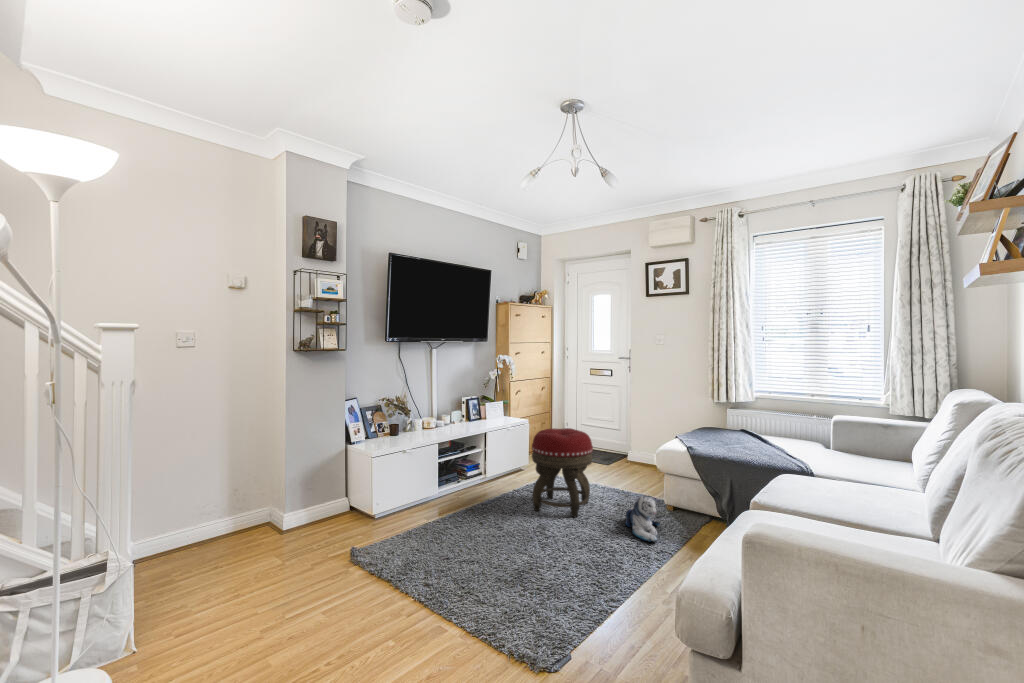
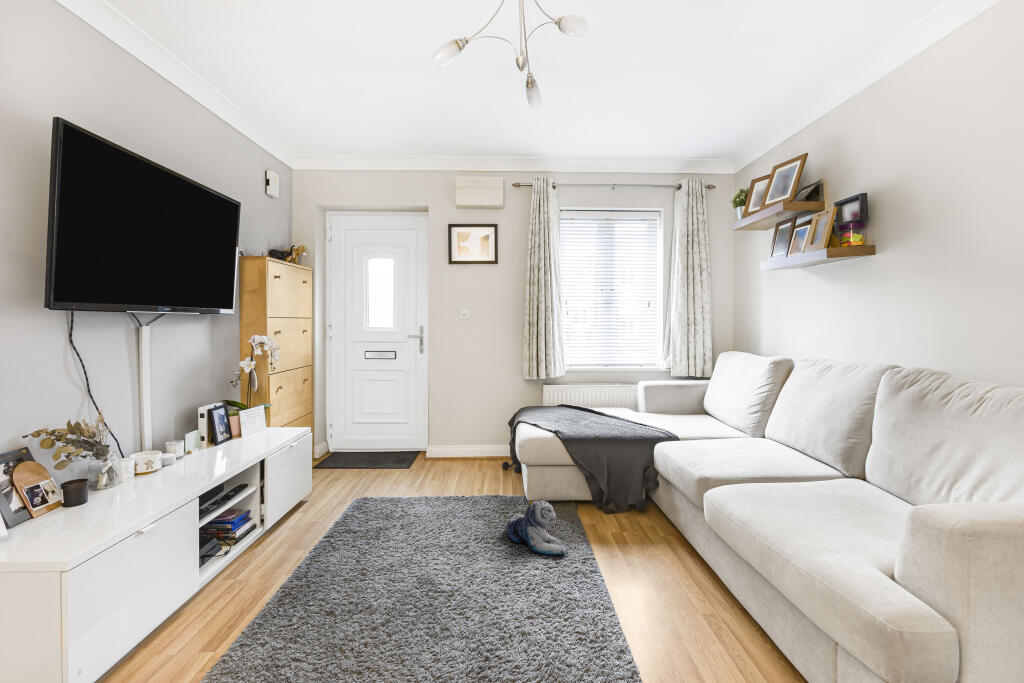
footstool: present [532,428,593,517] -> none [371,432,457,560]

